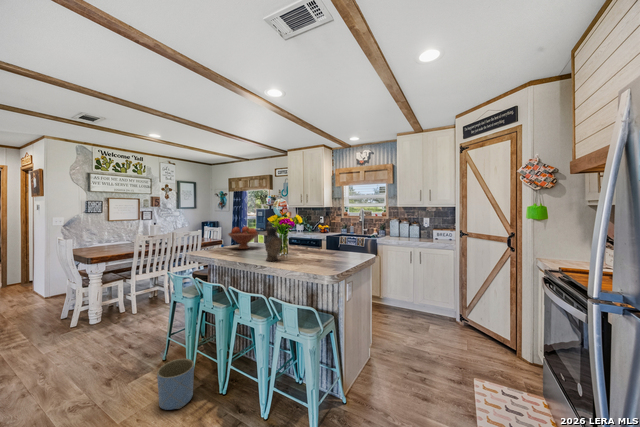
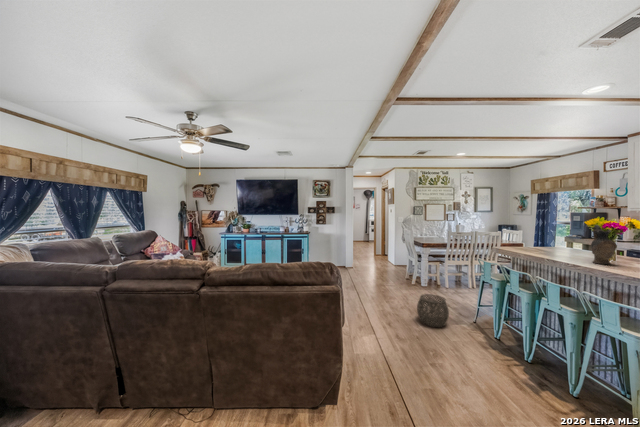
fruit bowl: present [228,226,258,249] -> none [539,229,579,251]
woven basket: none [53,343,117,406] -> present [417,294,449,327]
planter: present [157,359,194,410] -> none [480,323,509,359]

